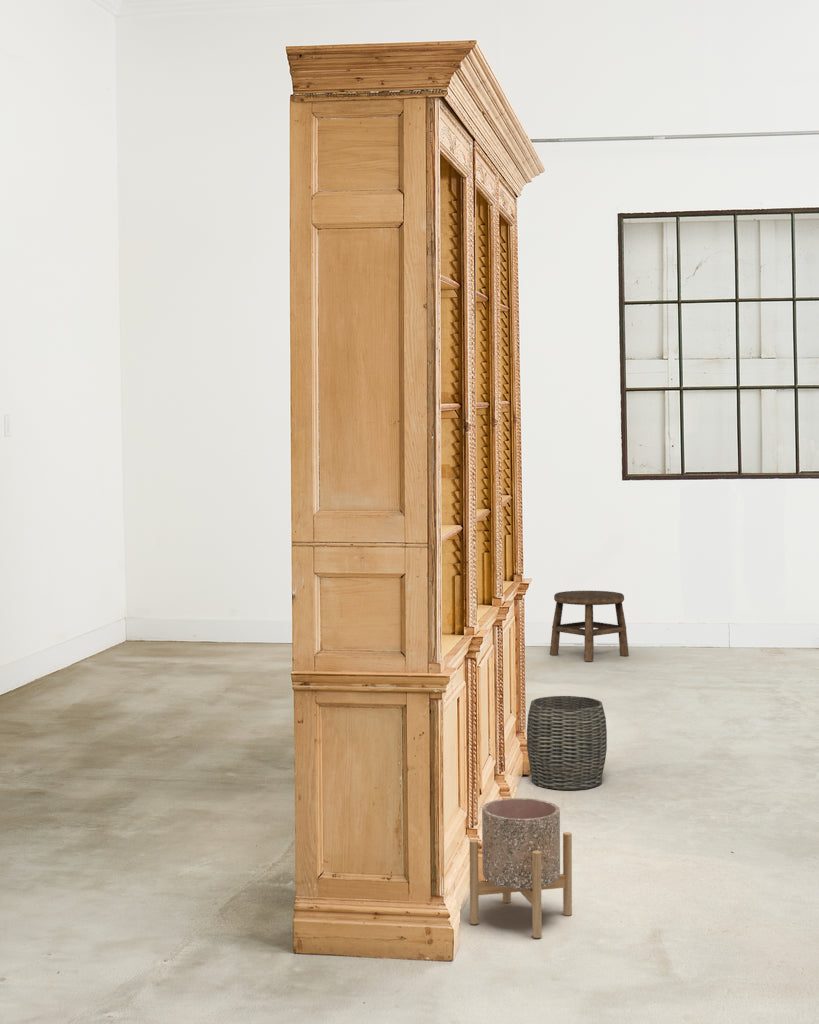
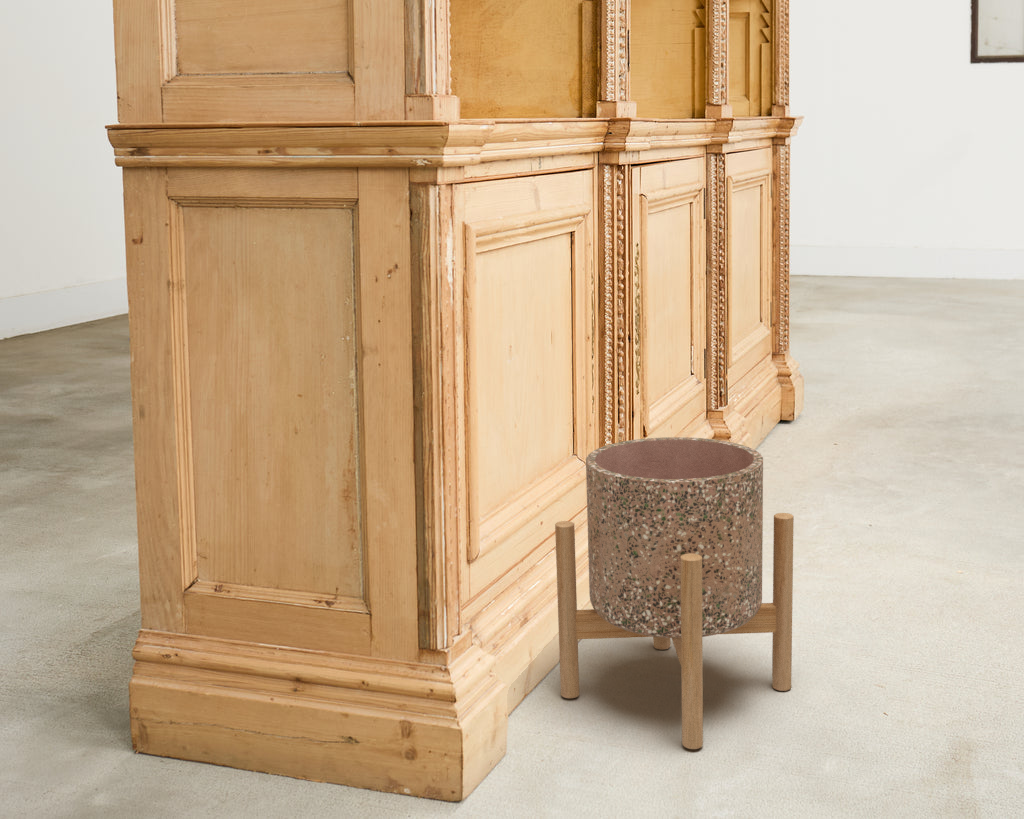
stool: present [550,591,629,661] -> none [863,209,969,295]
woven basket: present [527,696,607,790] -> none [784,299,918,444]

